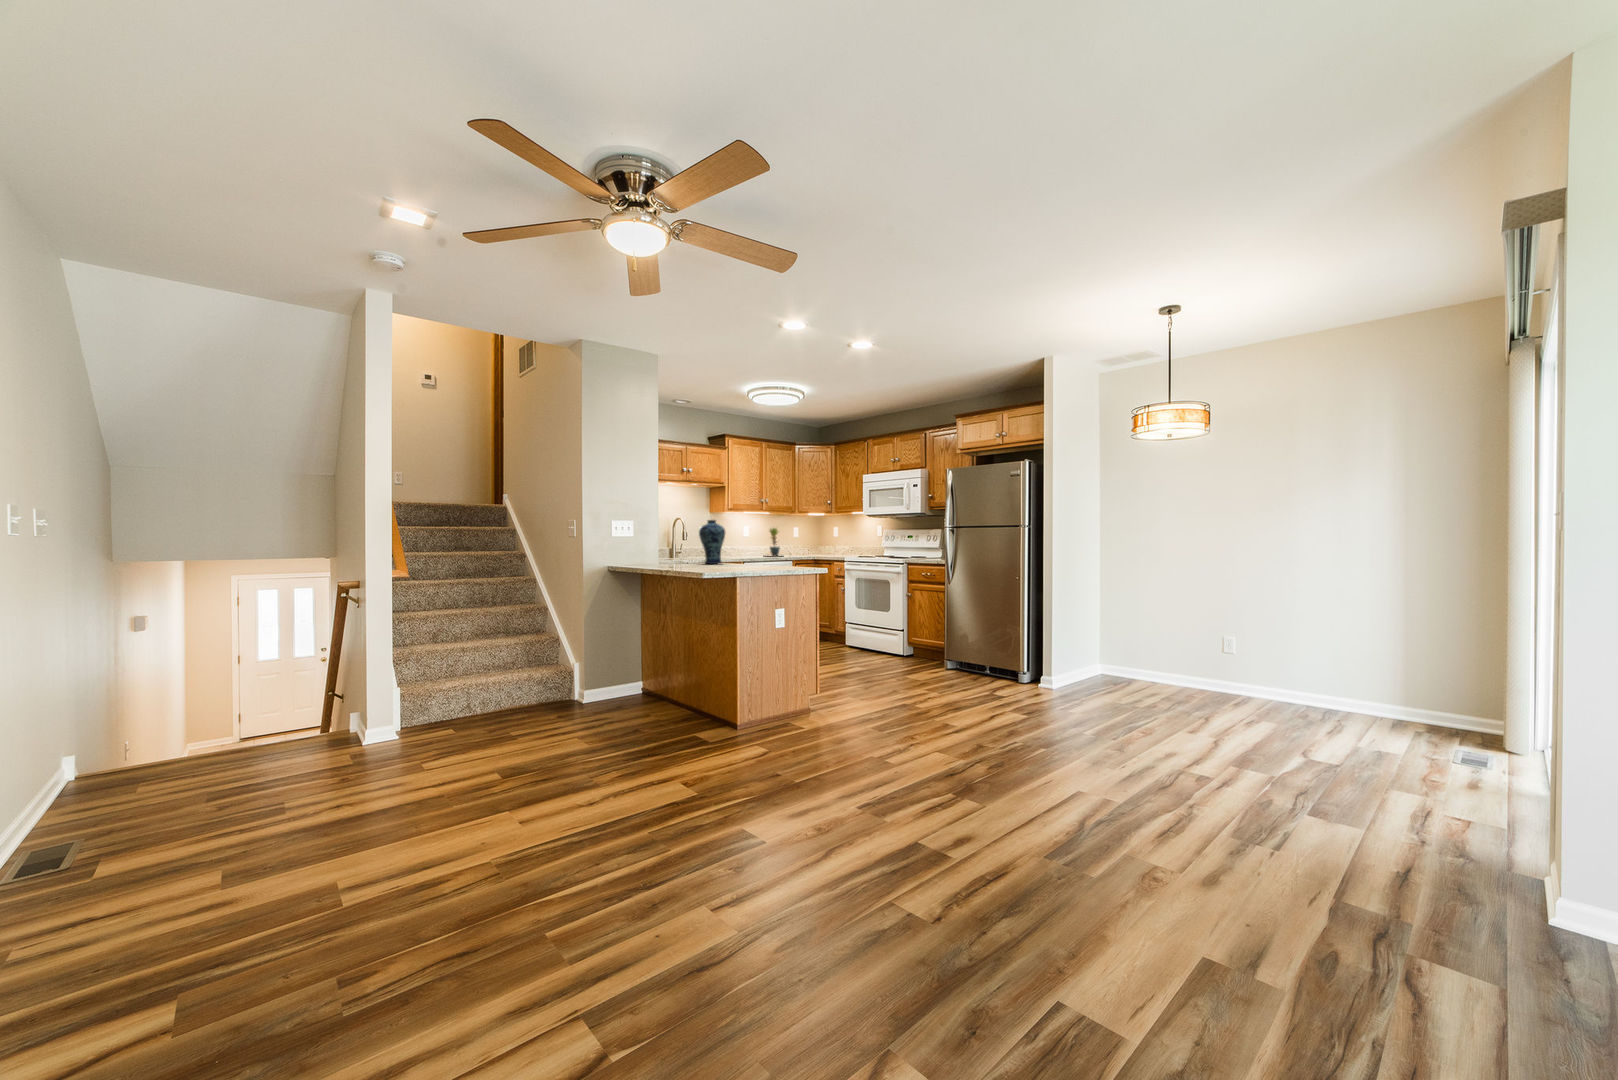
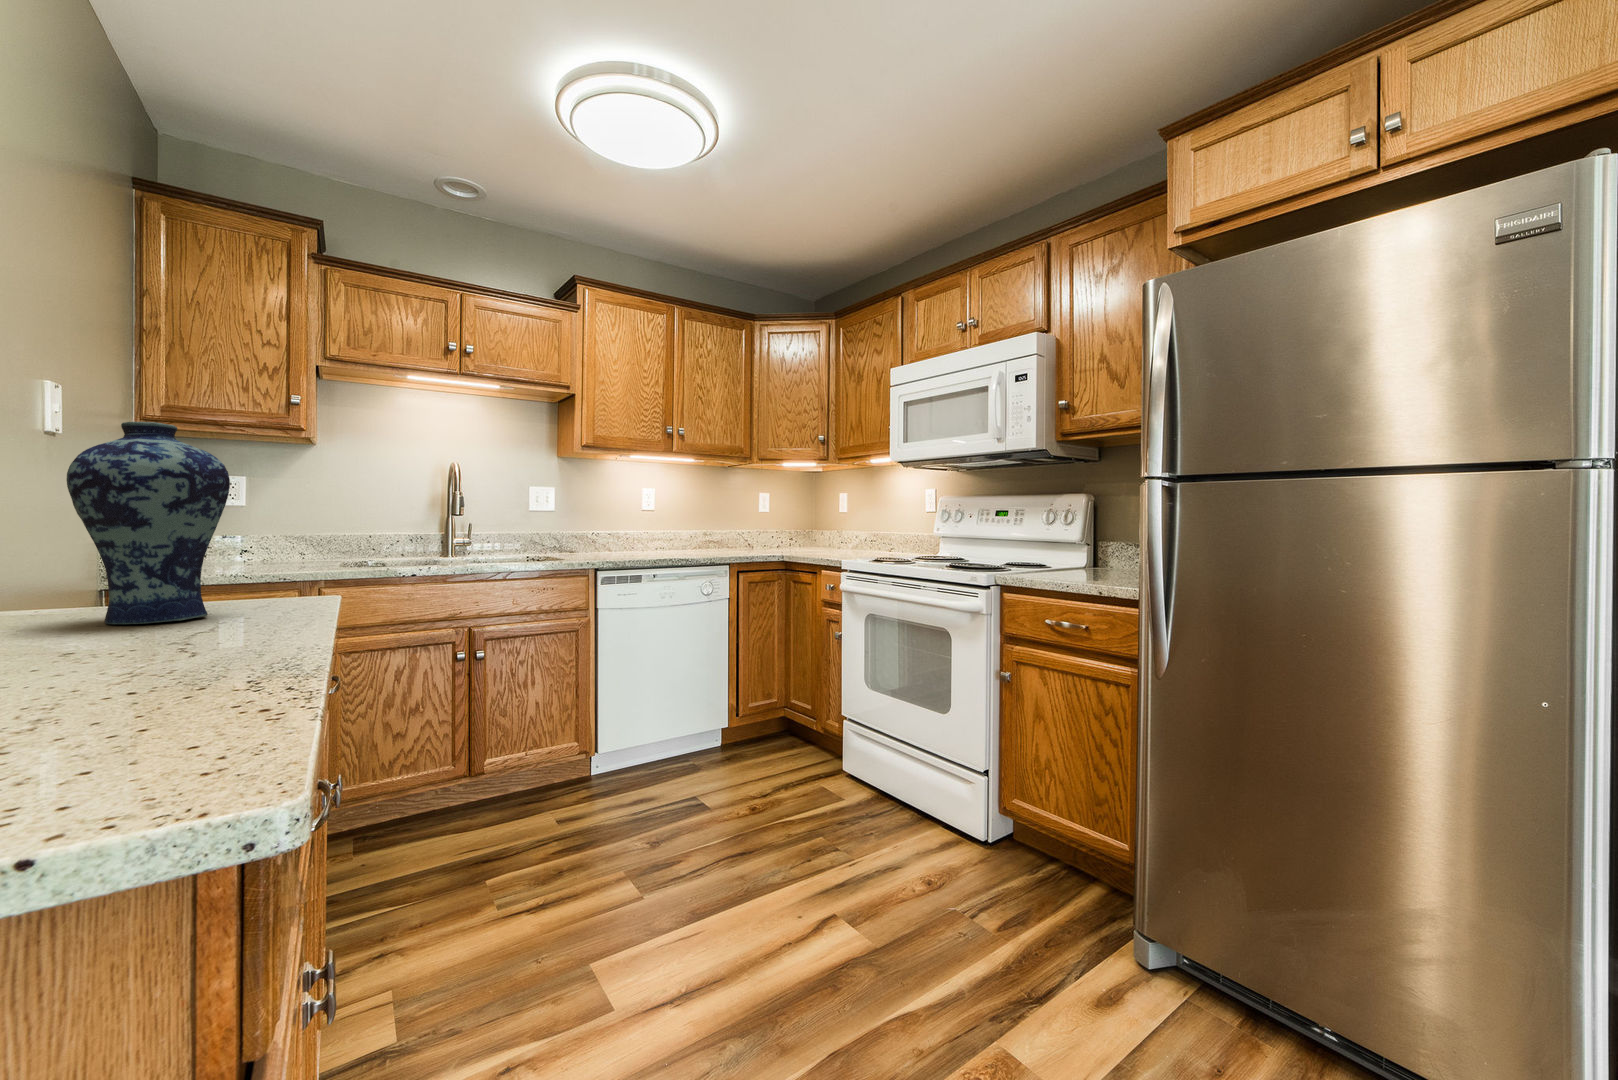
potted plant: present [770,528,780,556] -> none [654,490,730,557]

